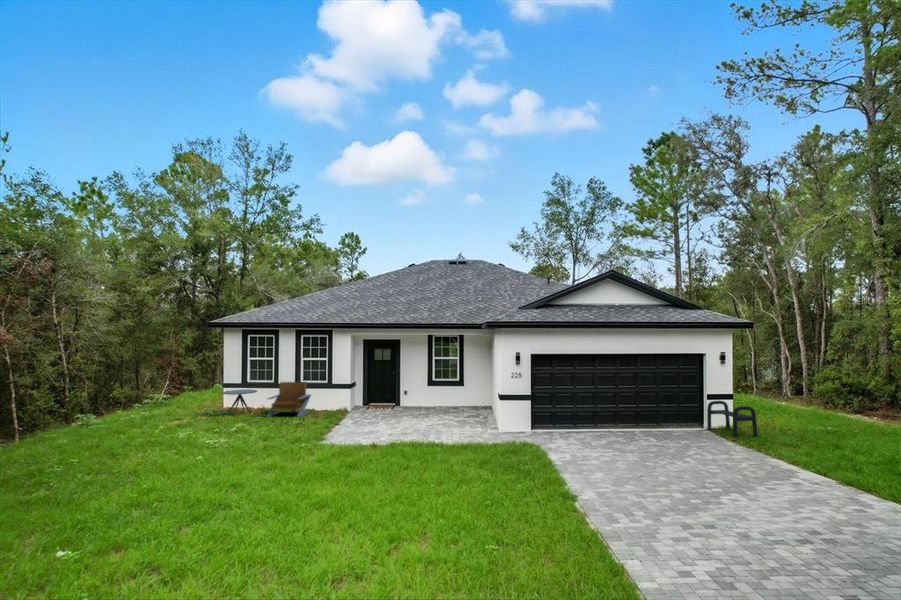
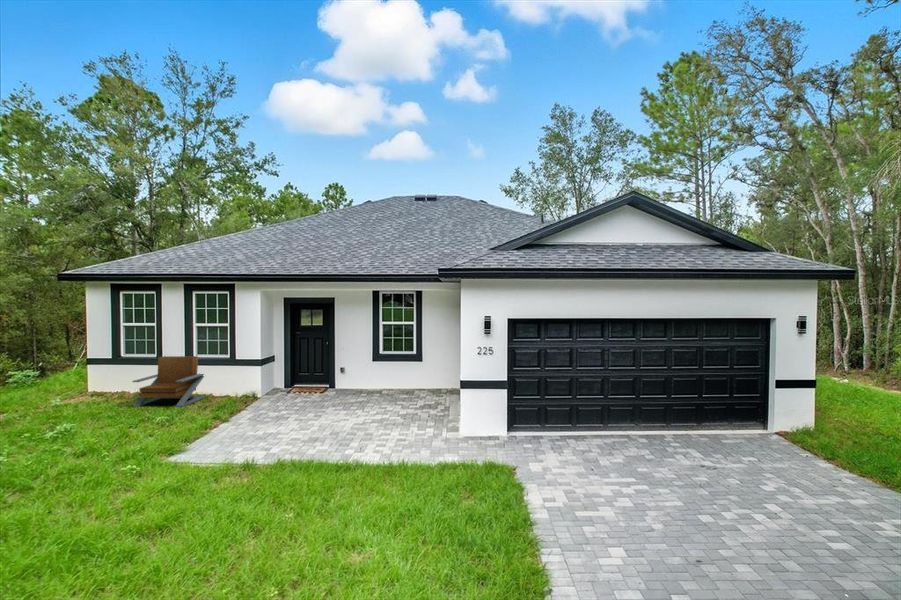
round table: present [222,390,257,416] -> none [72,367,130,405]
bench: present [707,401,757,437] -> none [776,389,866,451]

